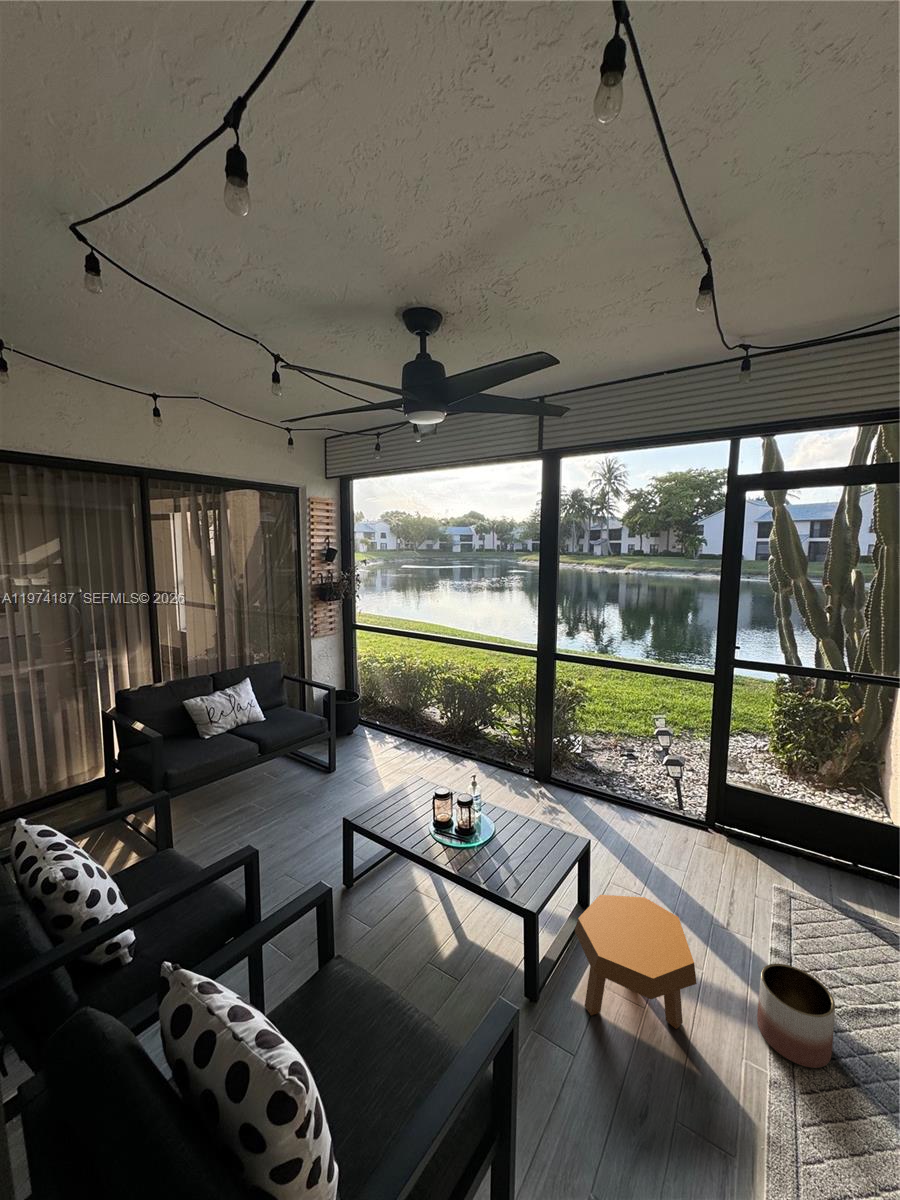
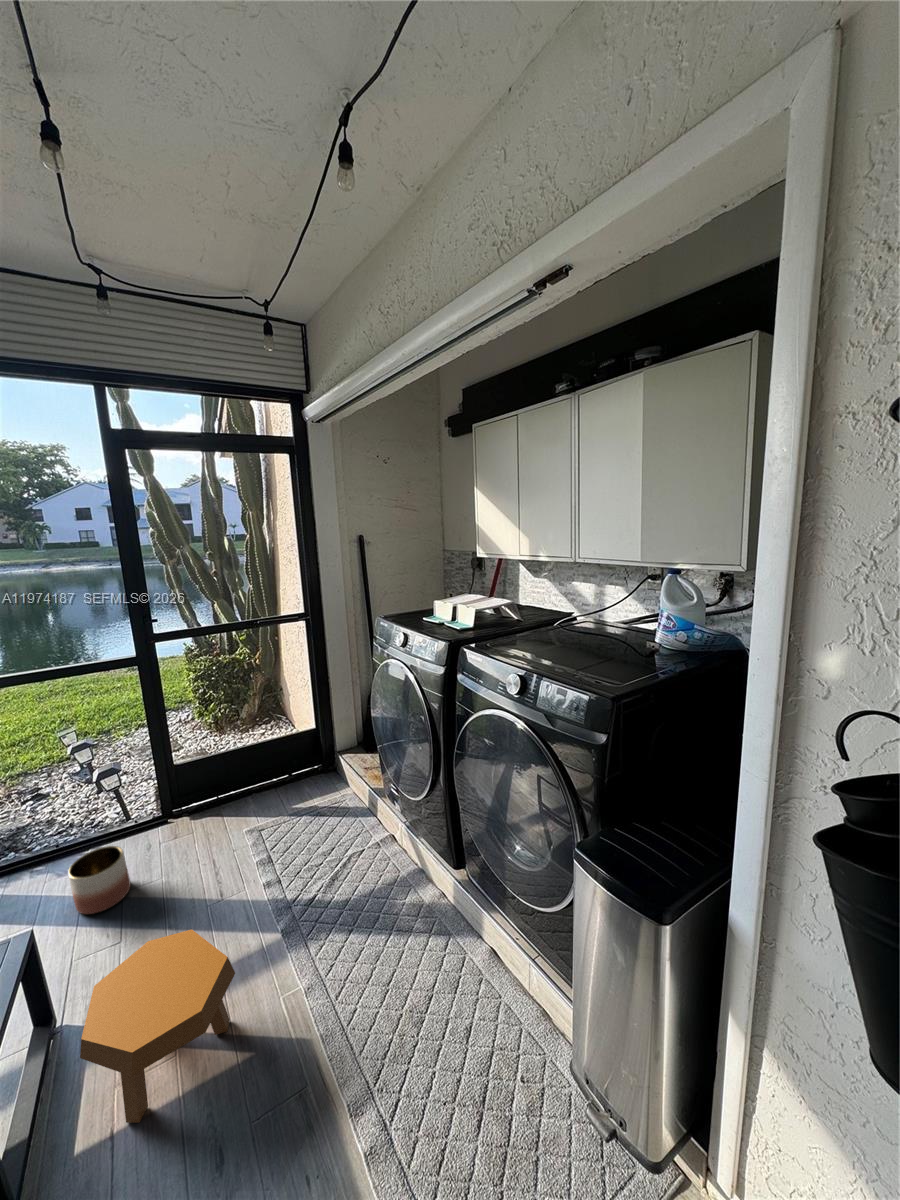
planter: present [757,964,835,1068] -> present [68,846,131,914]

